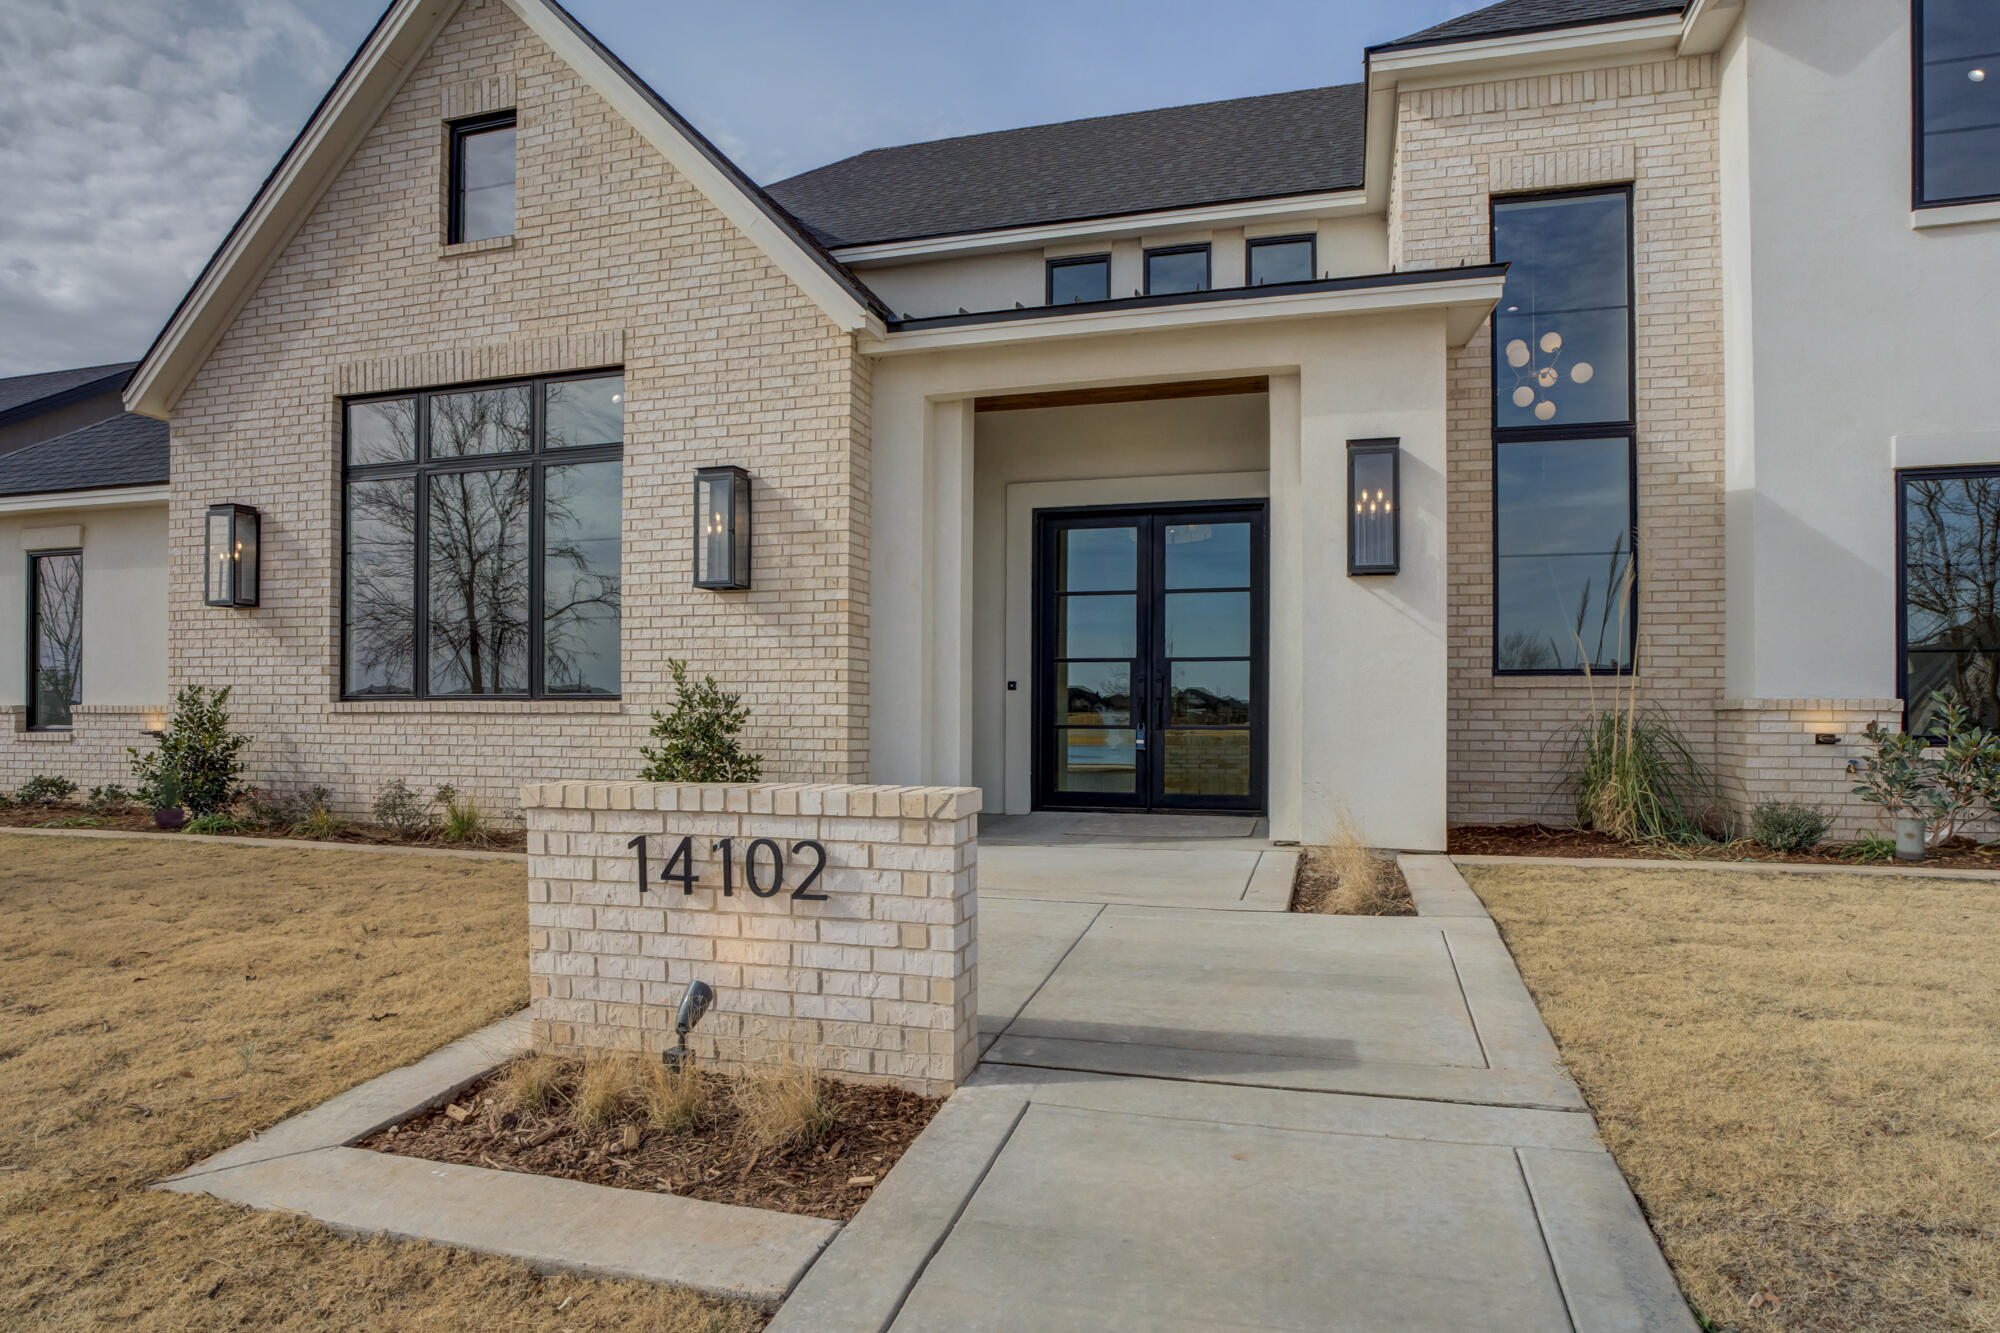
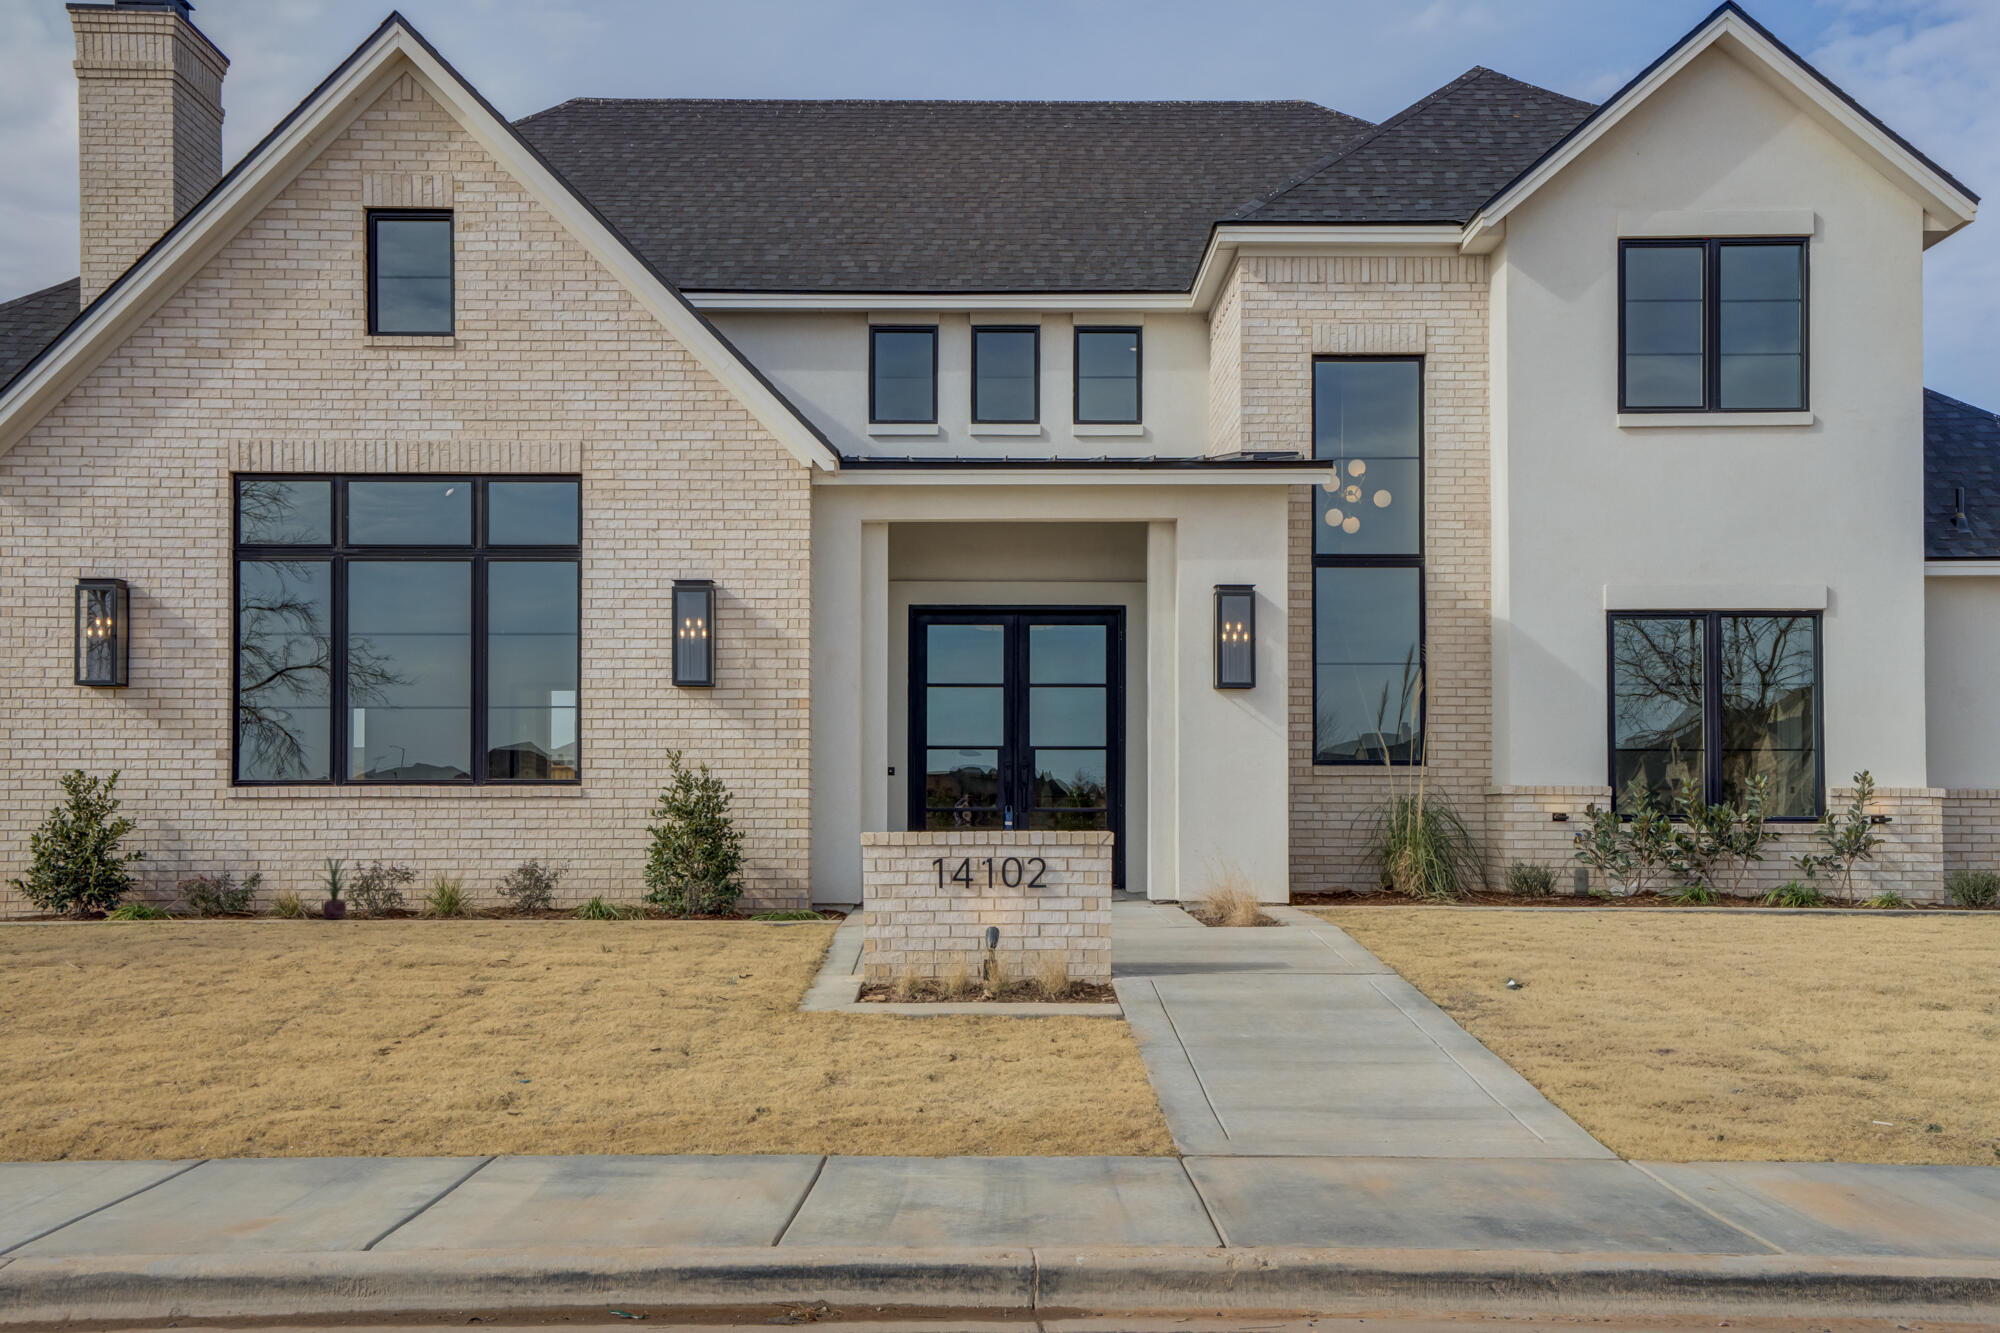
decorative plant: present [150,767,190,828] -> present [323,857,346,919]

